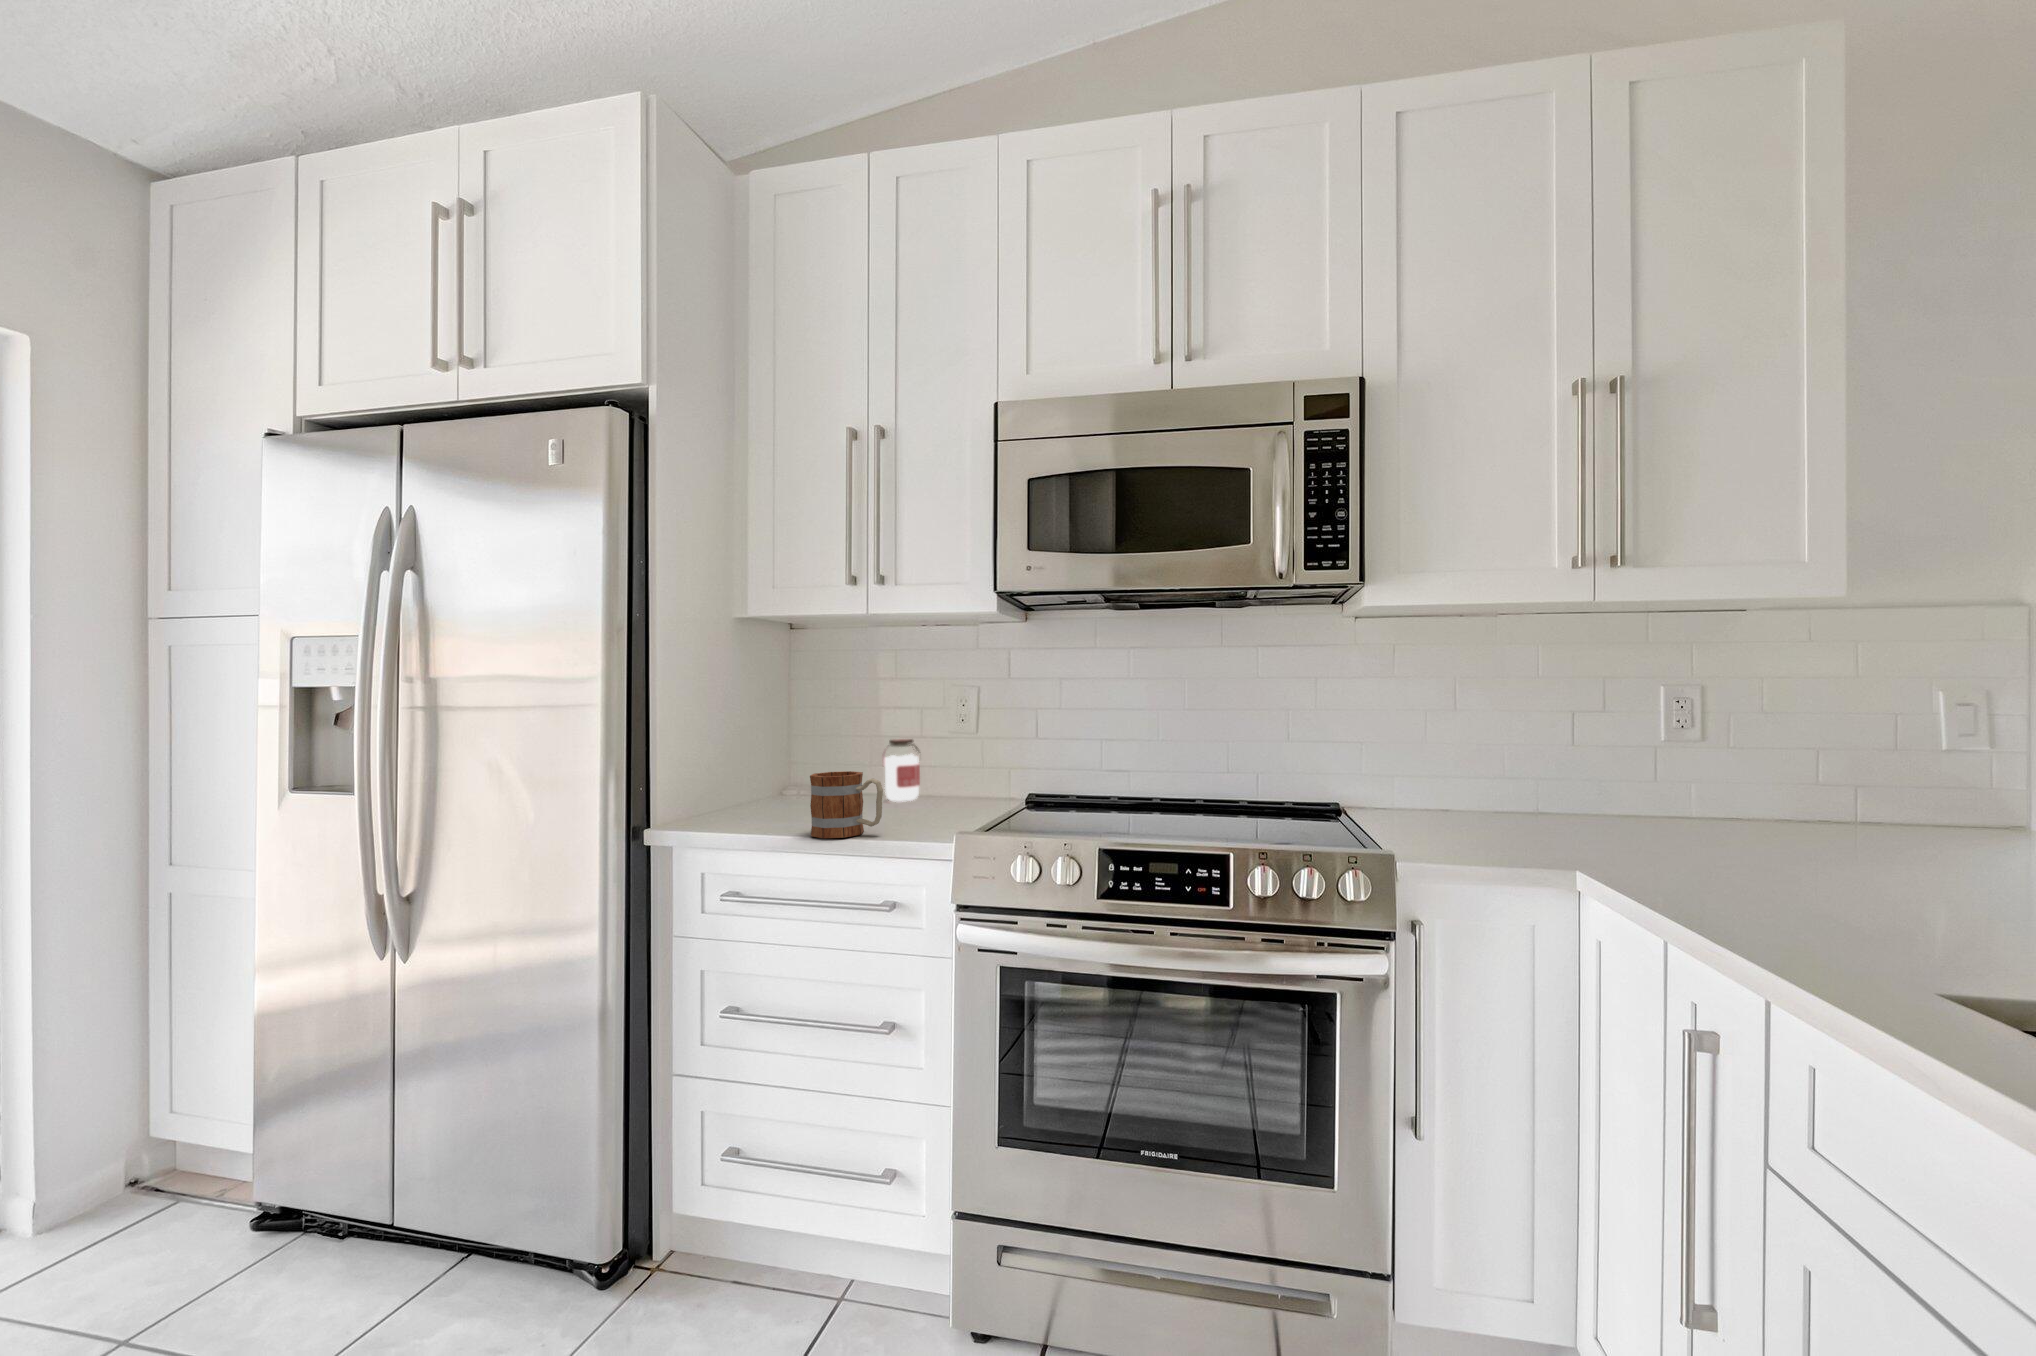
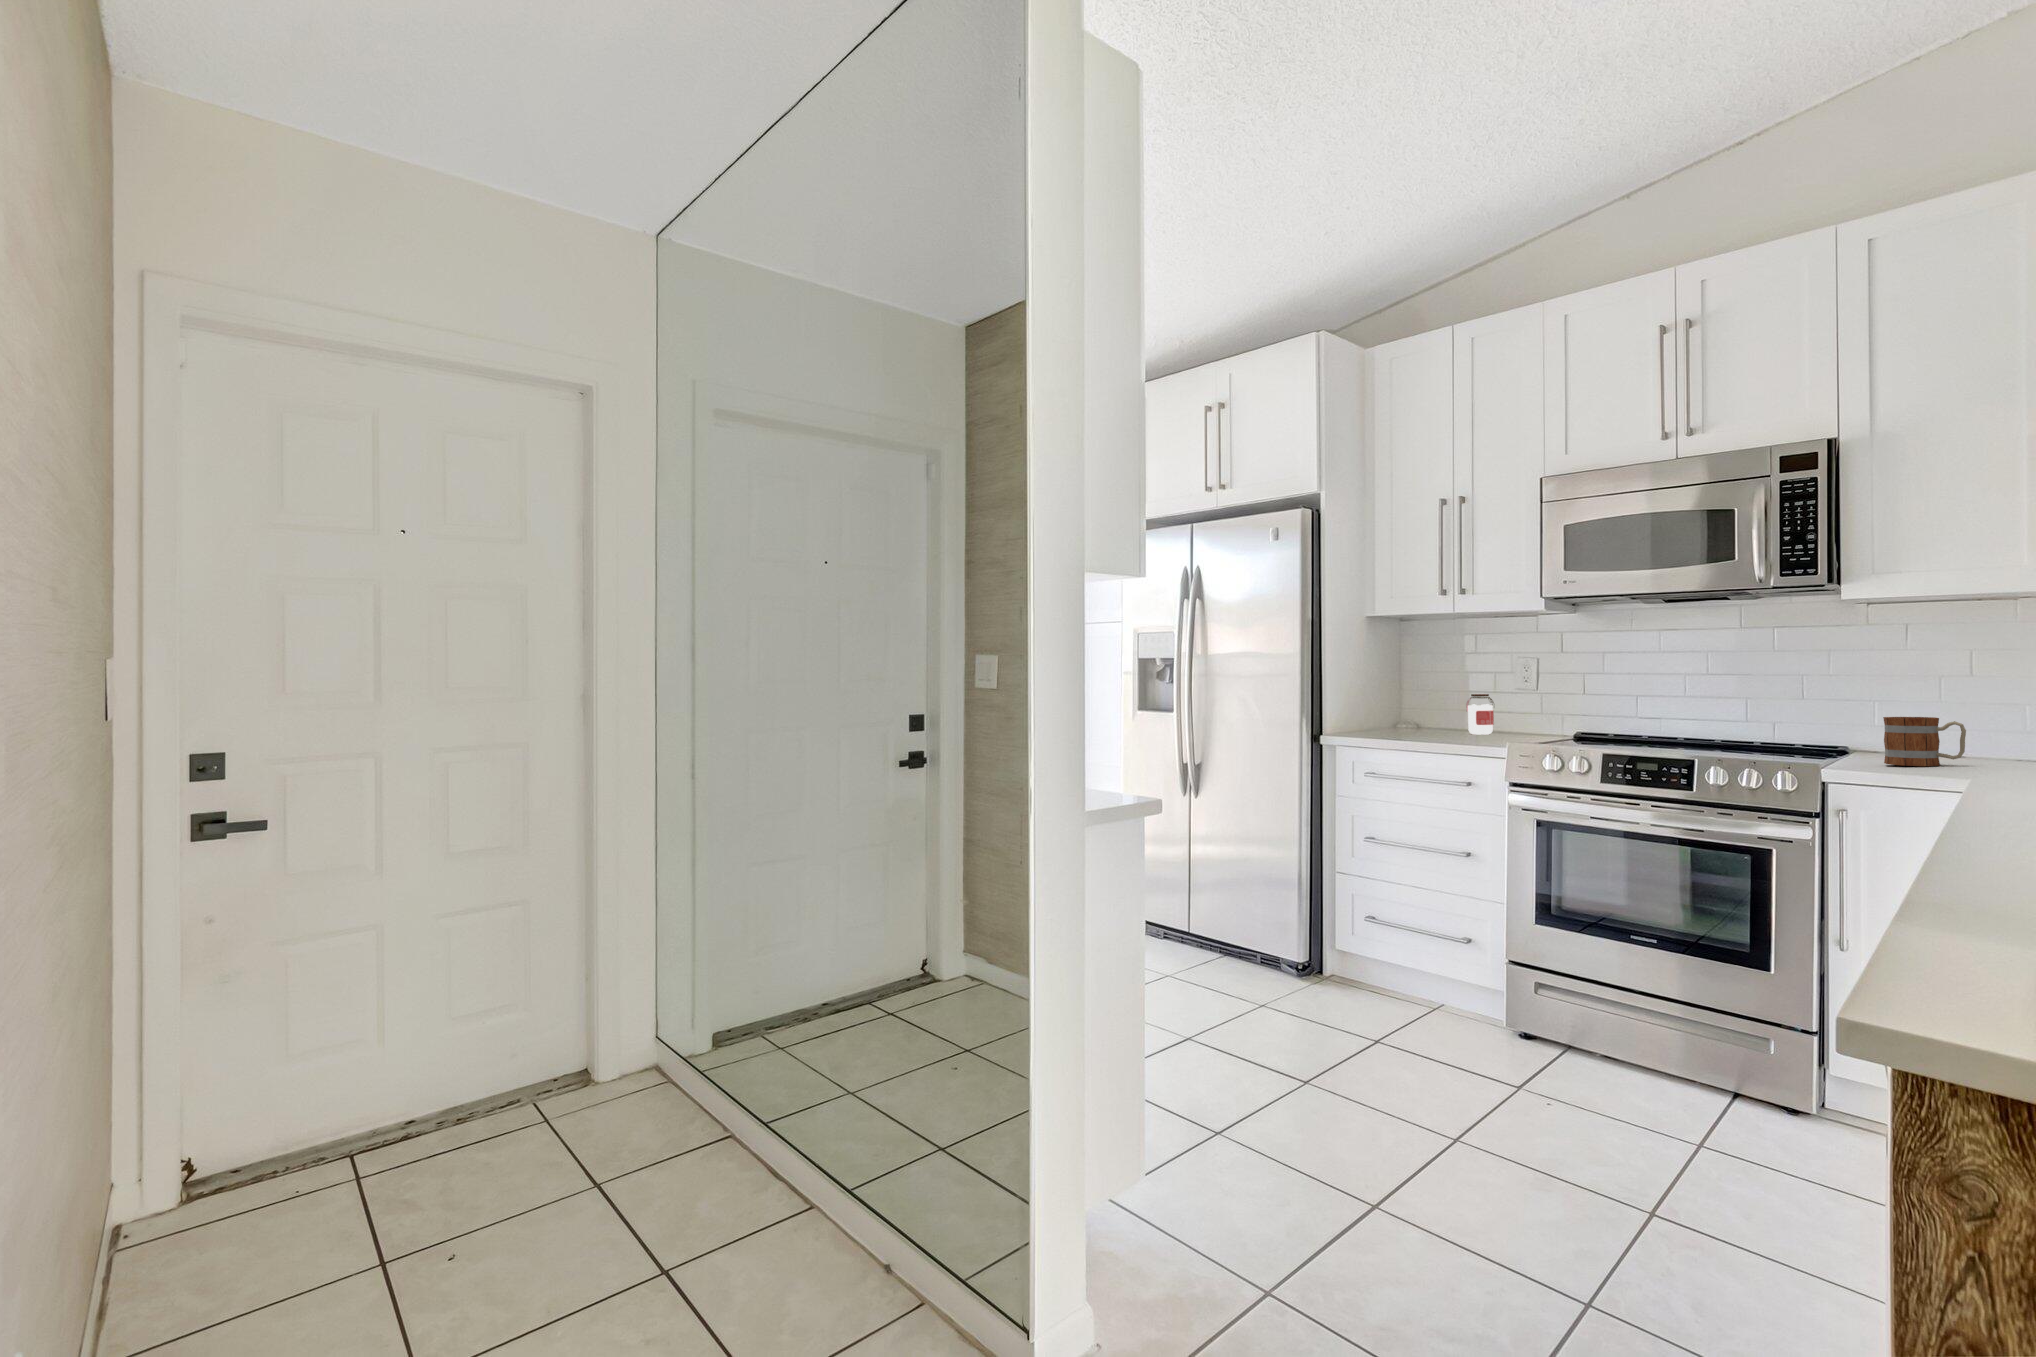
mug: present [810,771,883,838] -> present [1883,717,1966,766]

